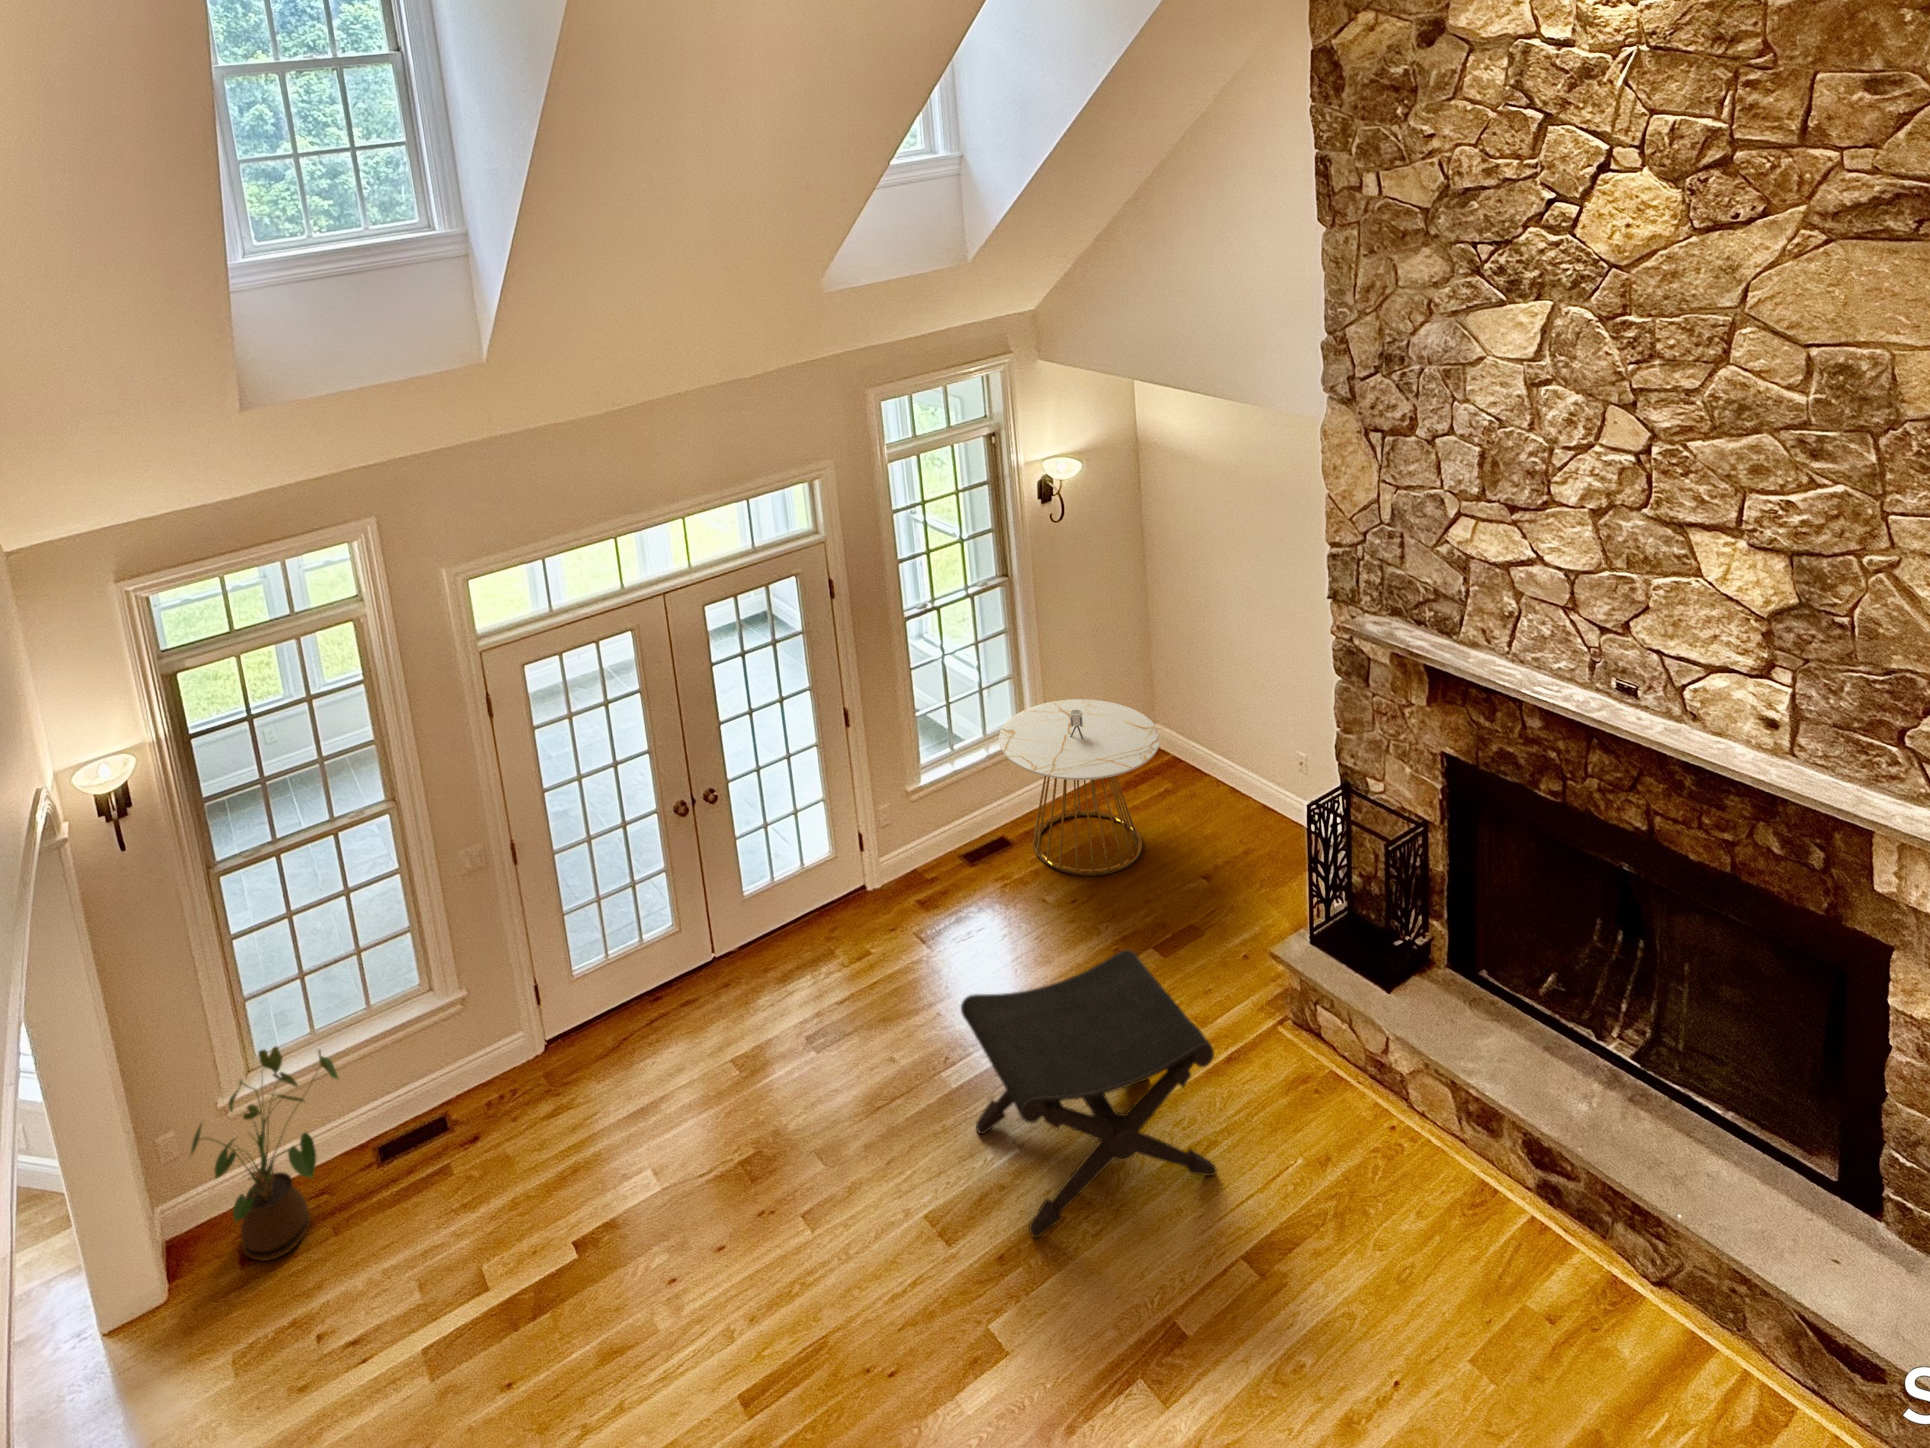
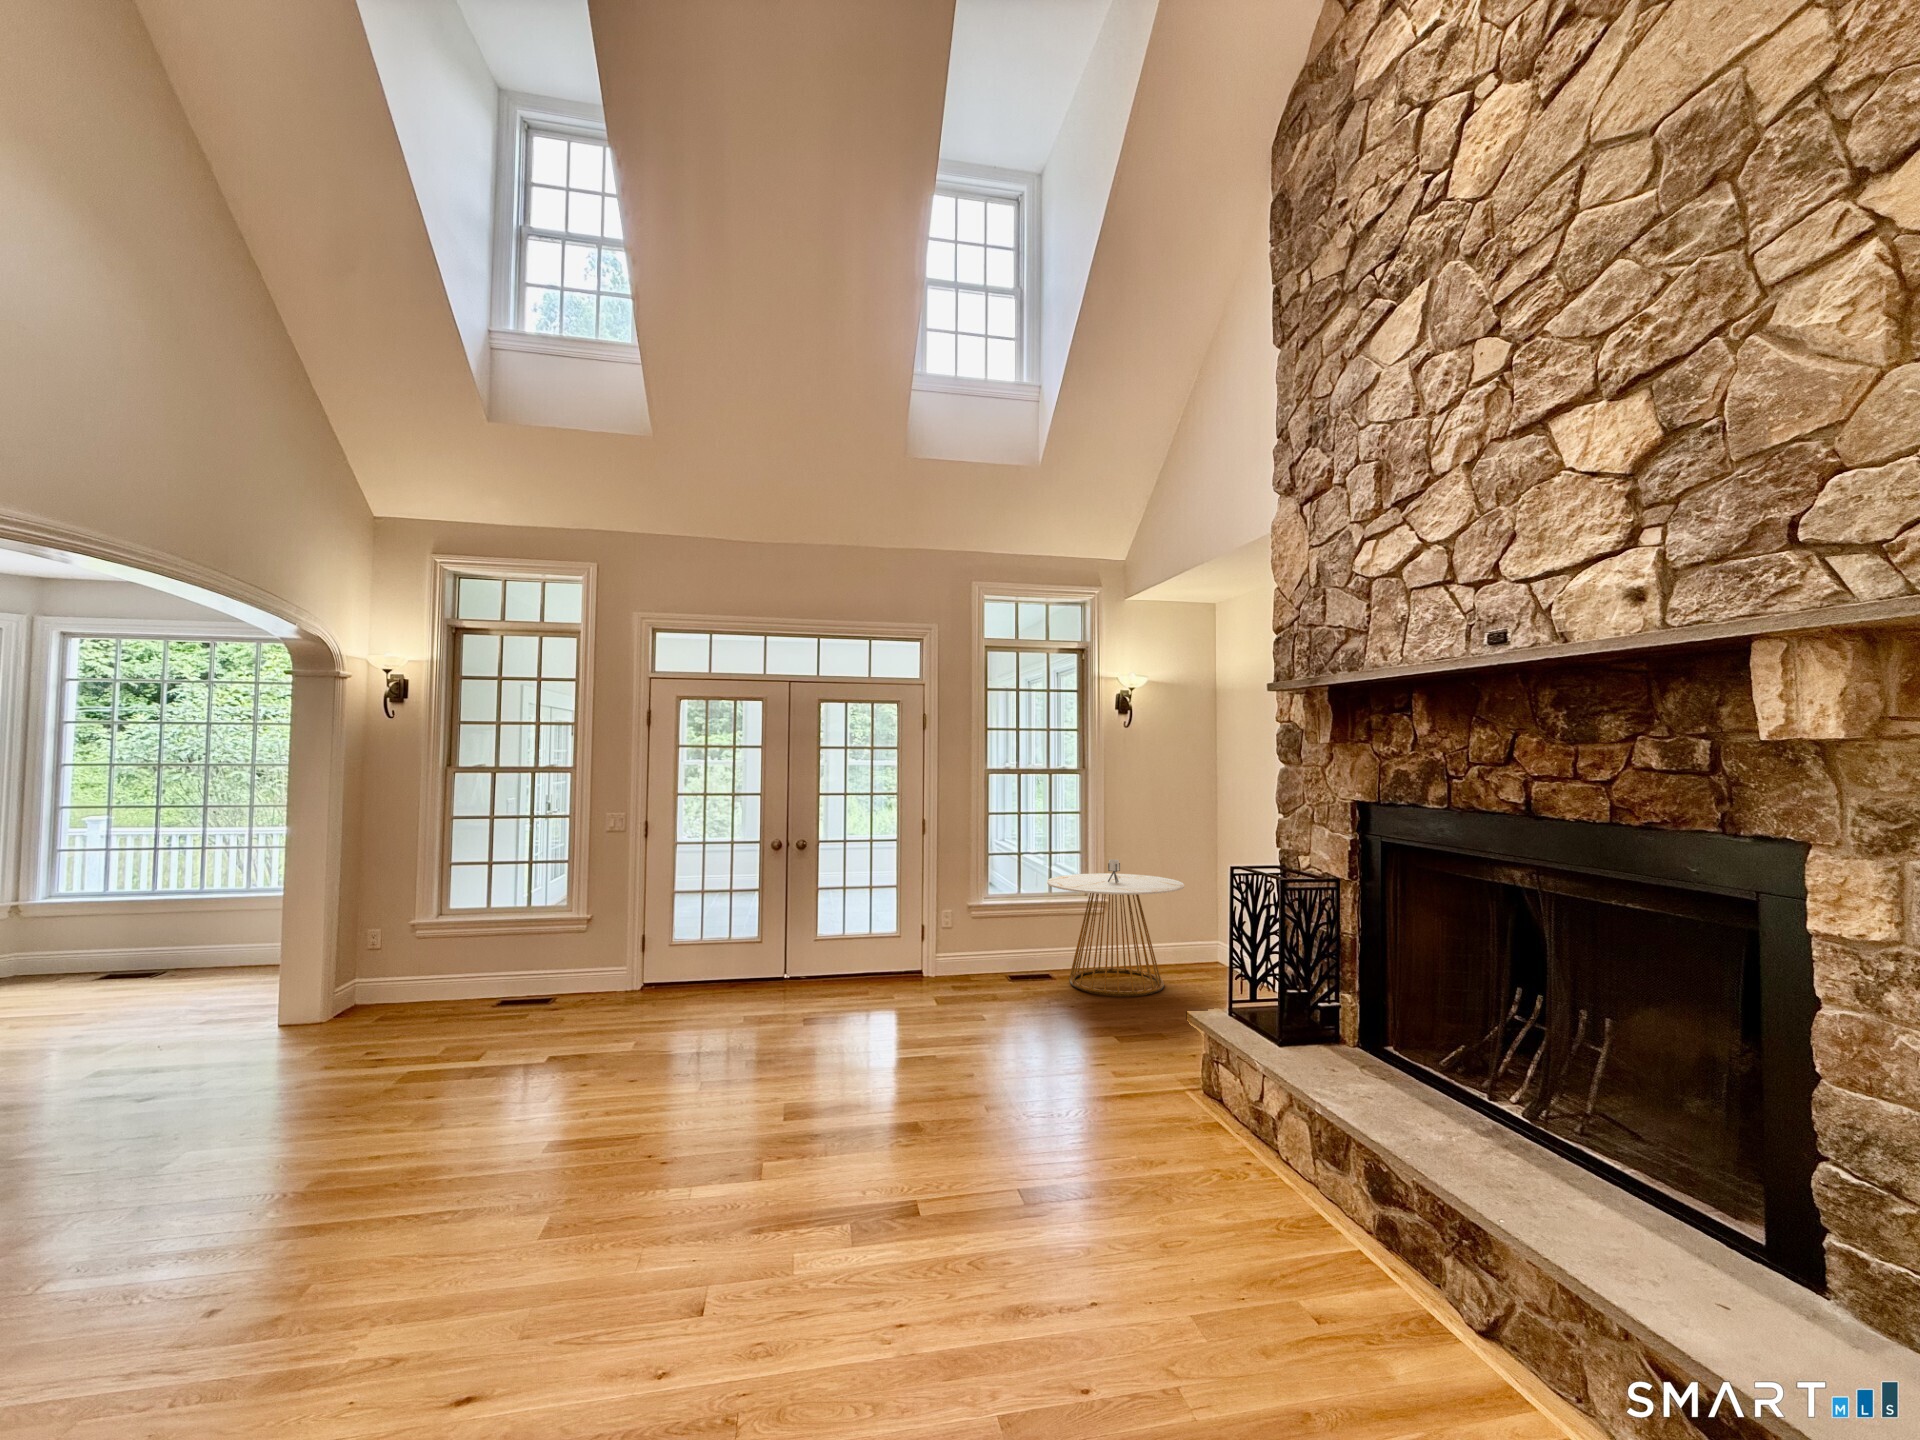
footstool: present [961,949,1217,1237] -> none [839,947,1043,1137]
house plant: present [191,1046,338,1261] -> none [342,897,465,1032]

